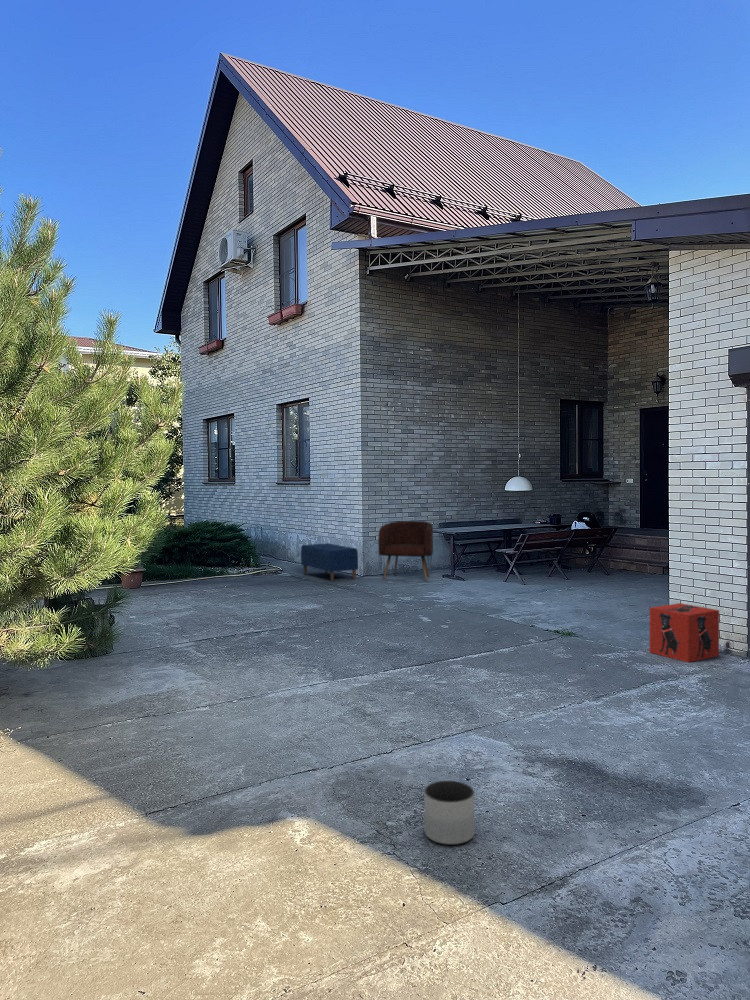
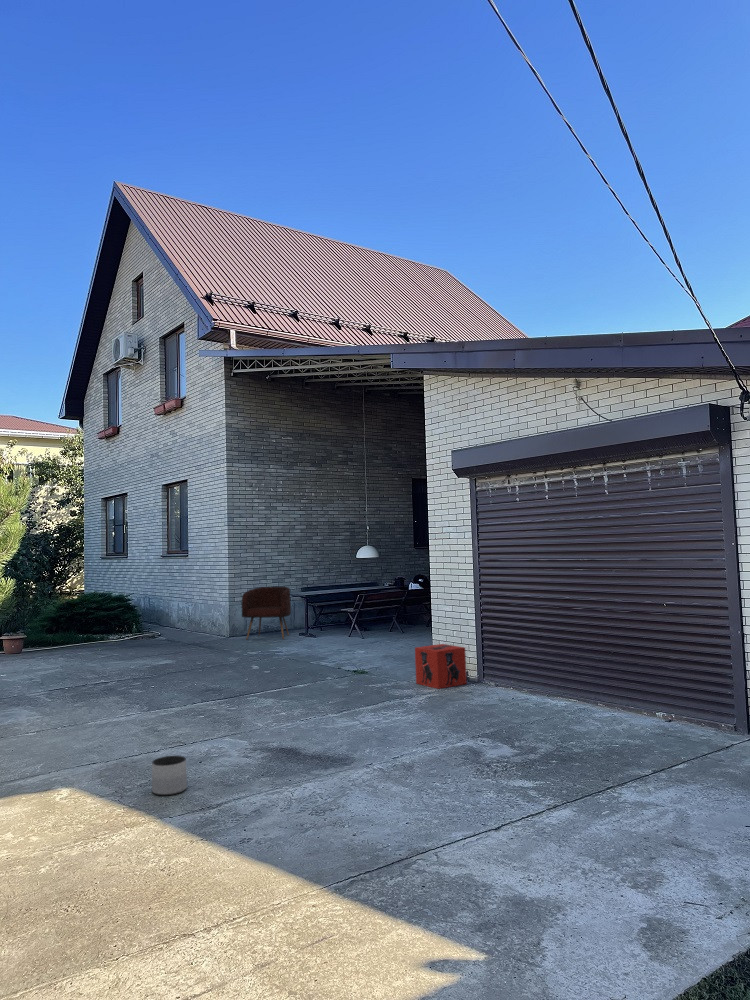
bench: present [301,543,358,582] -> none [177,609,225,642]

